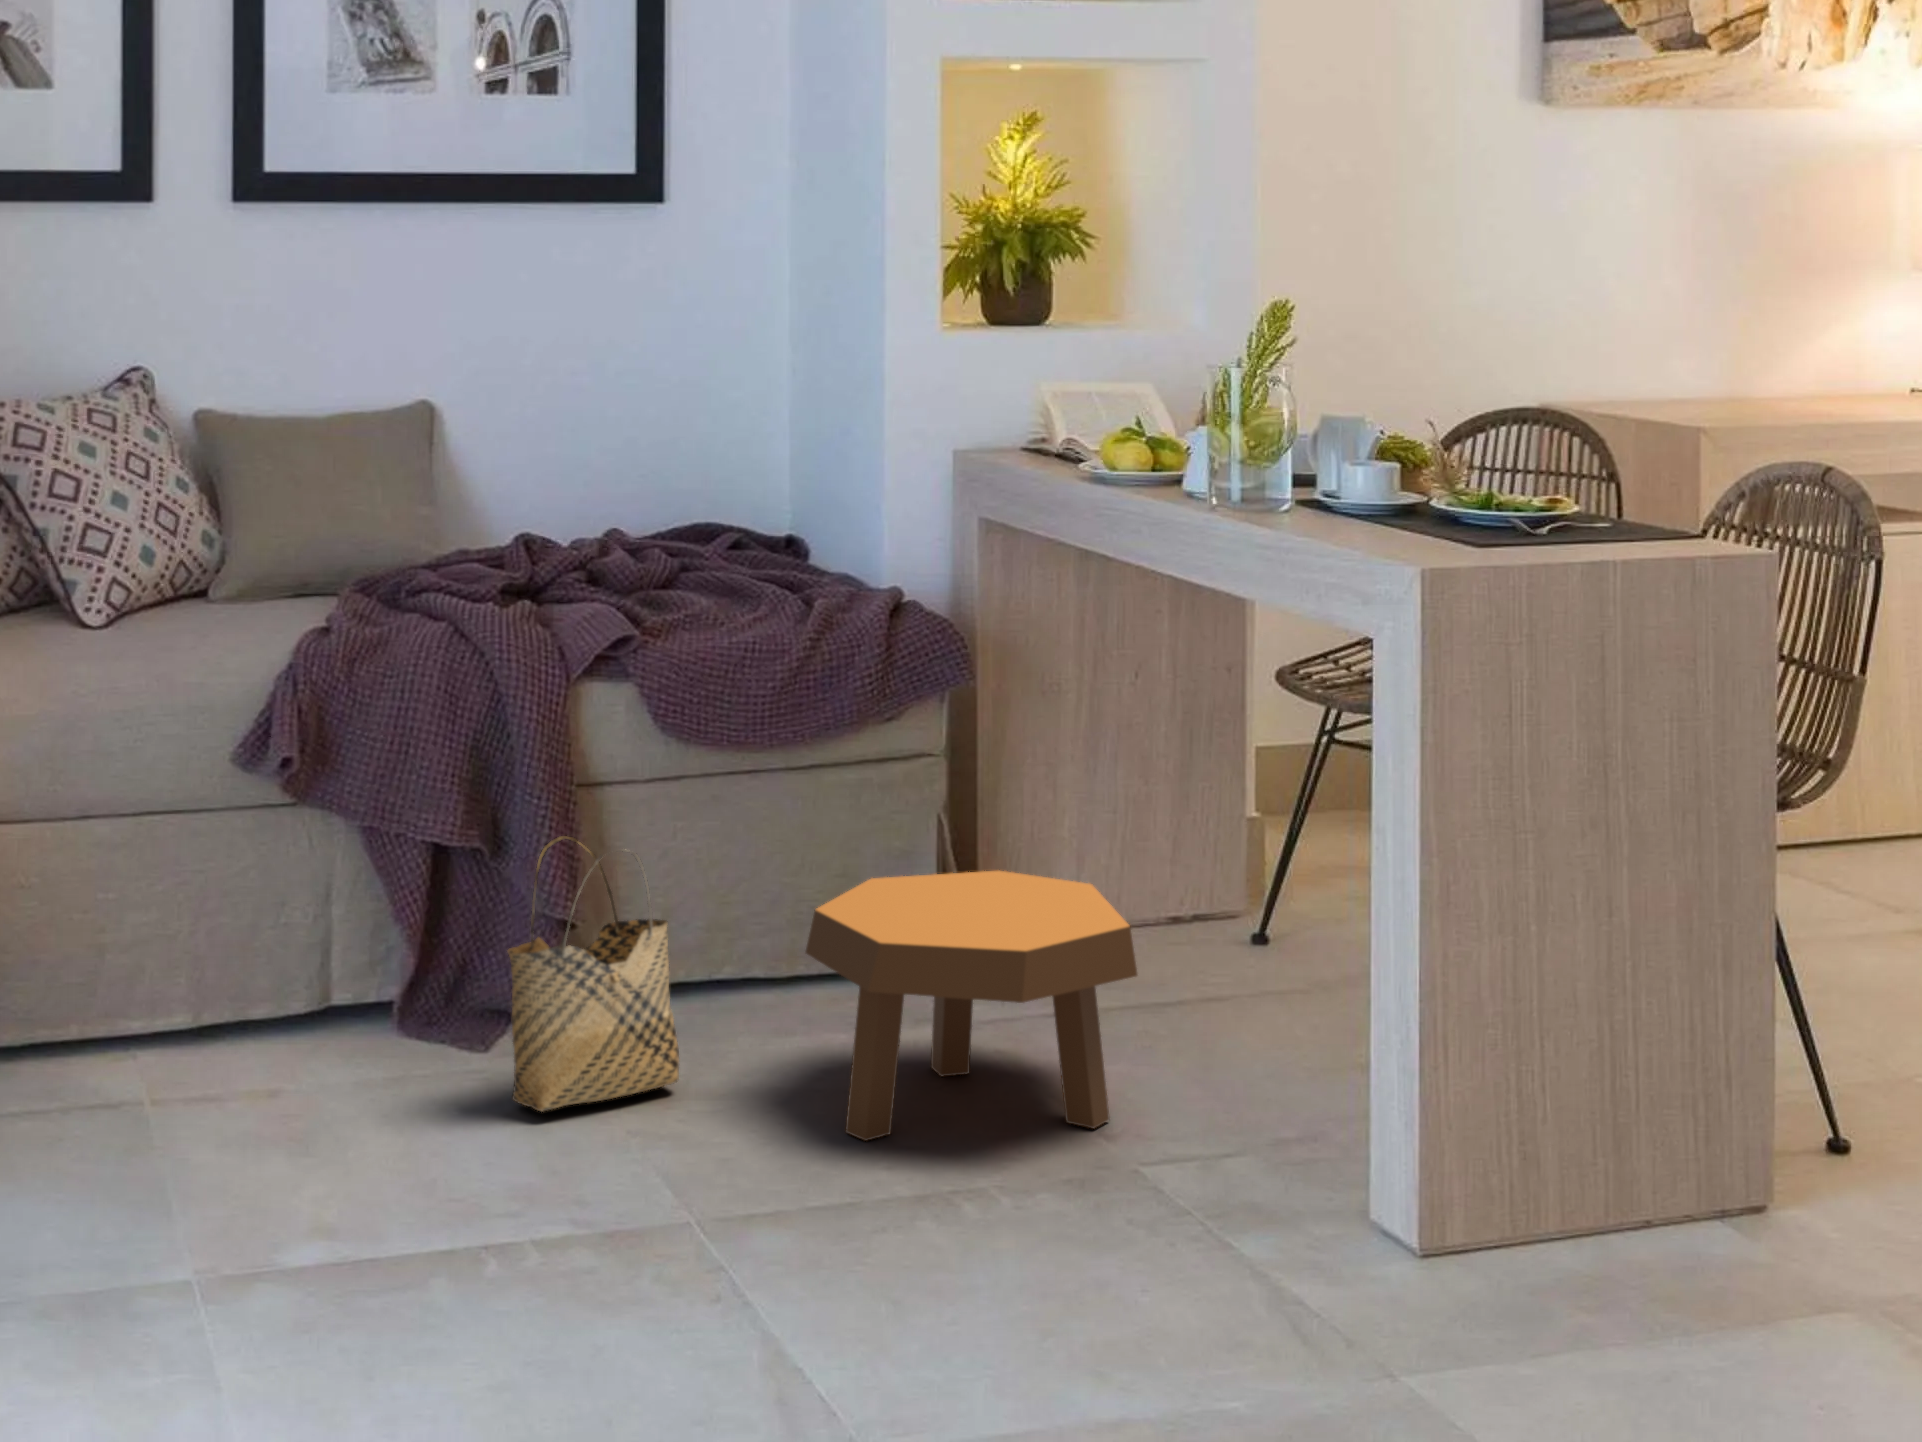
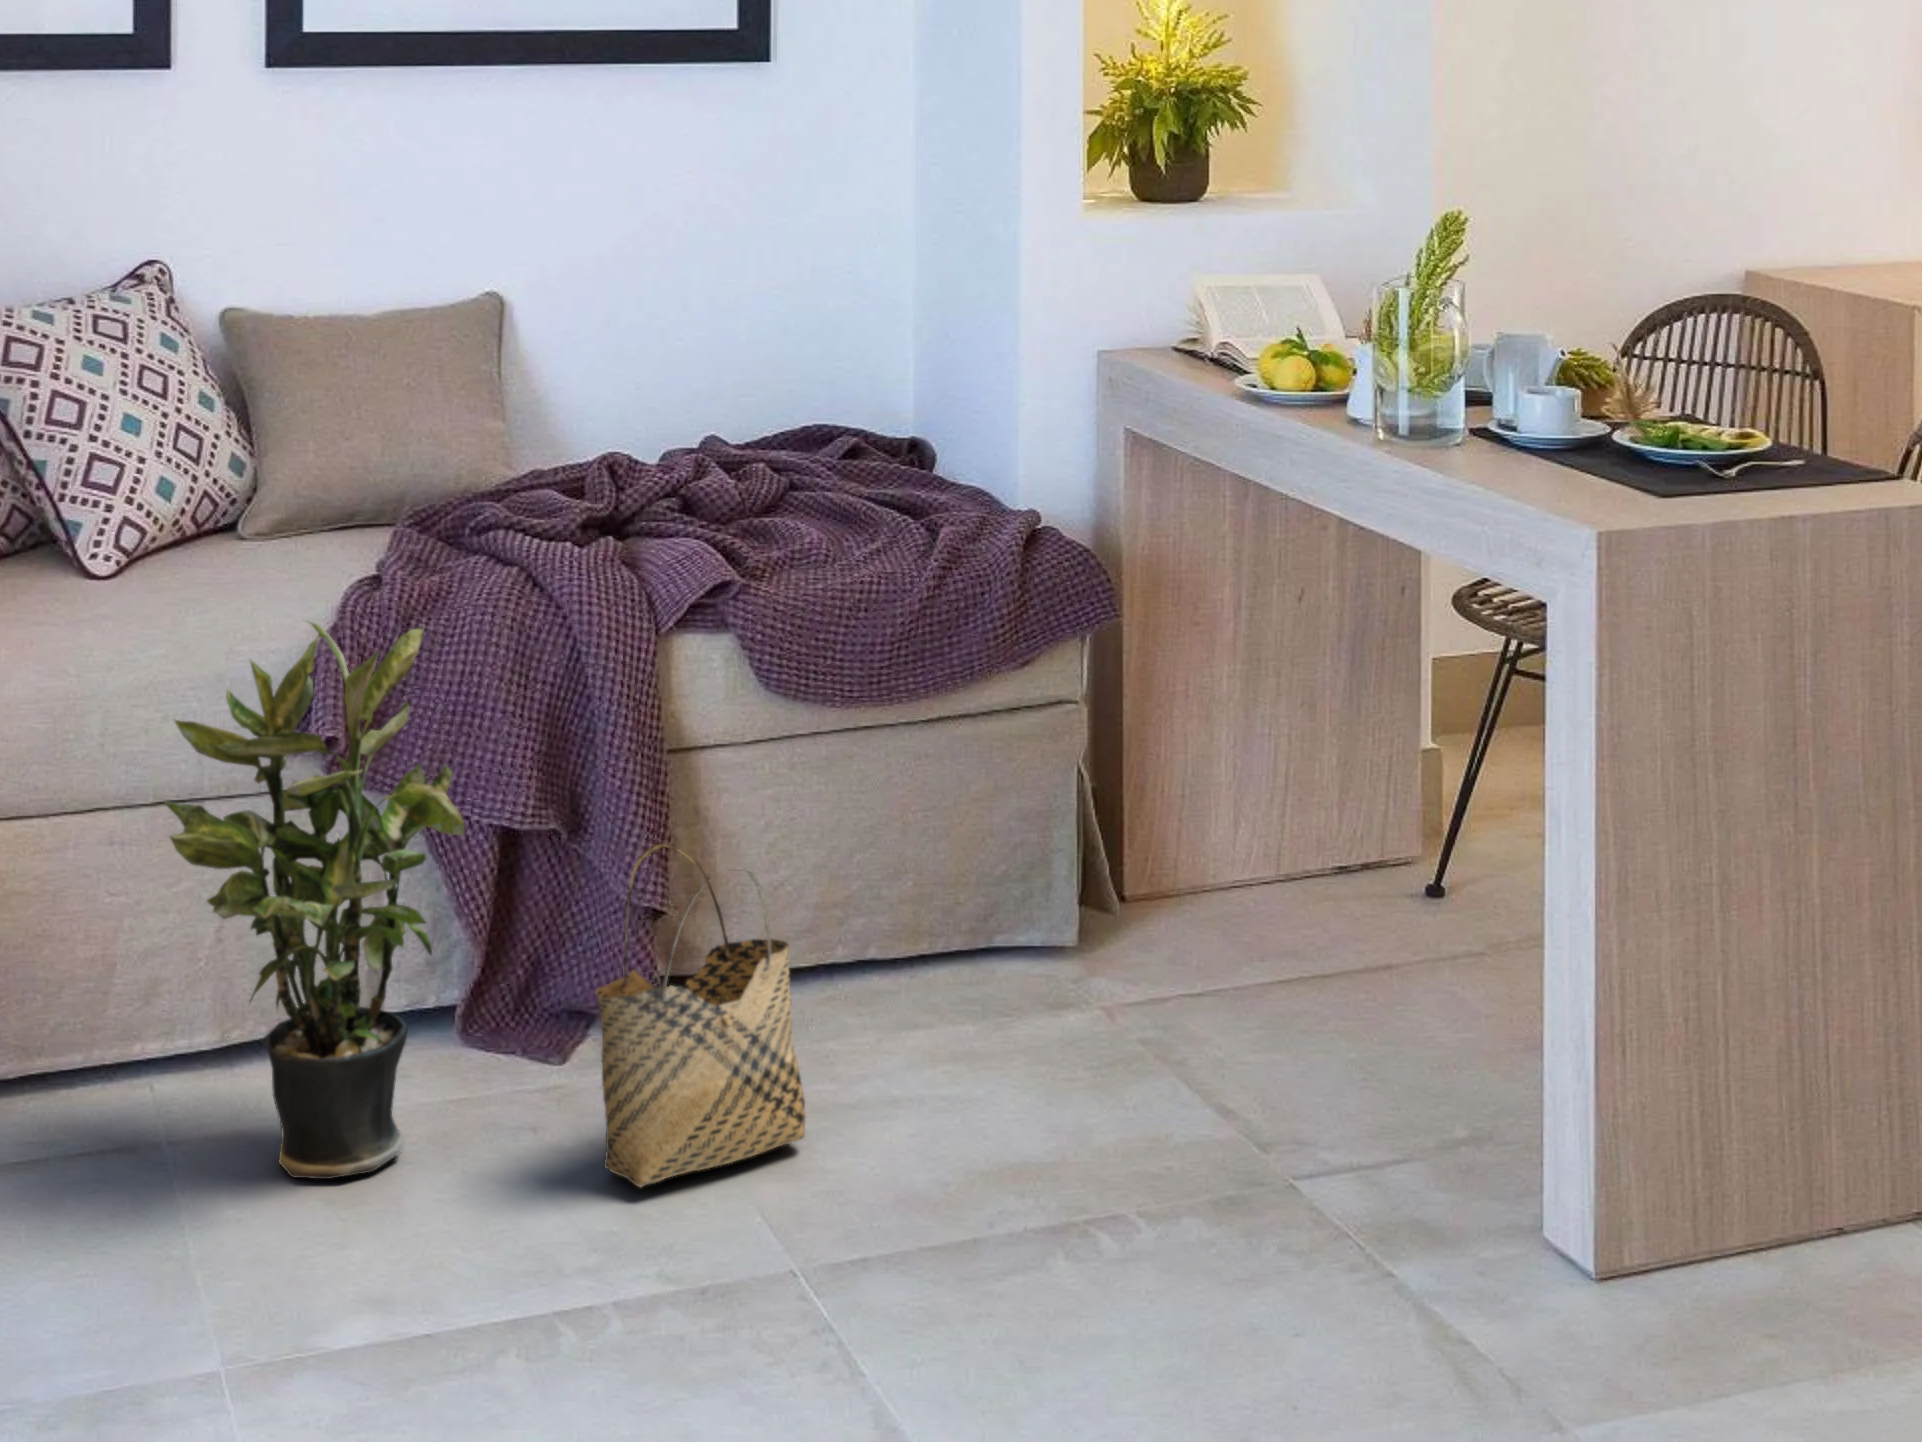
potted plant: none [160,647,403,1107] -> present [165,623,465,1179]
footstool: present [806,870,1137,1141] -> none [958,870,1372,1227]

